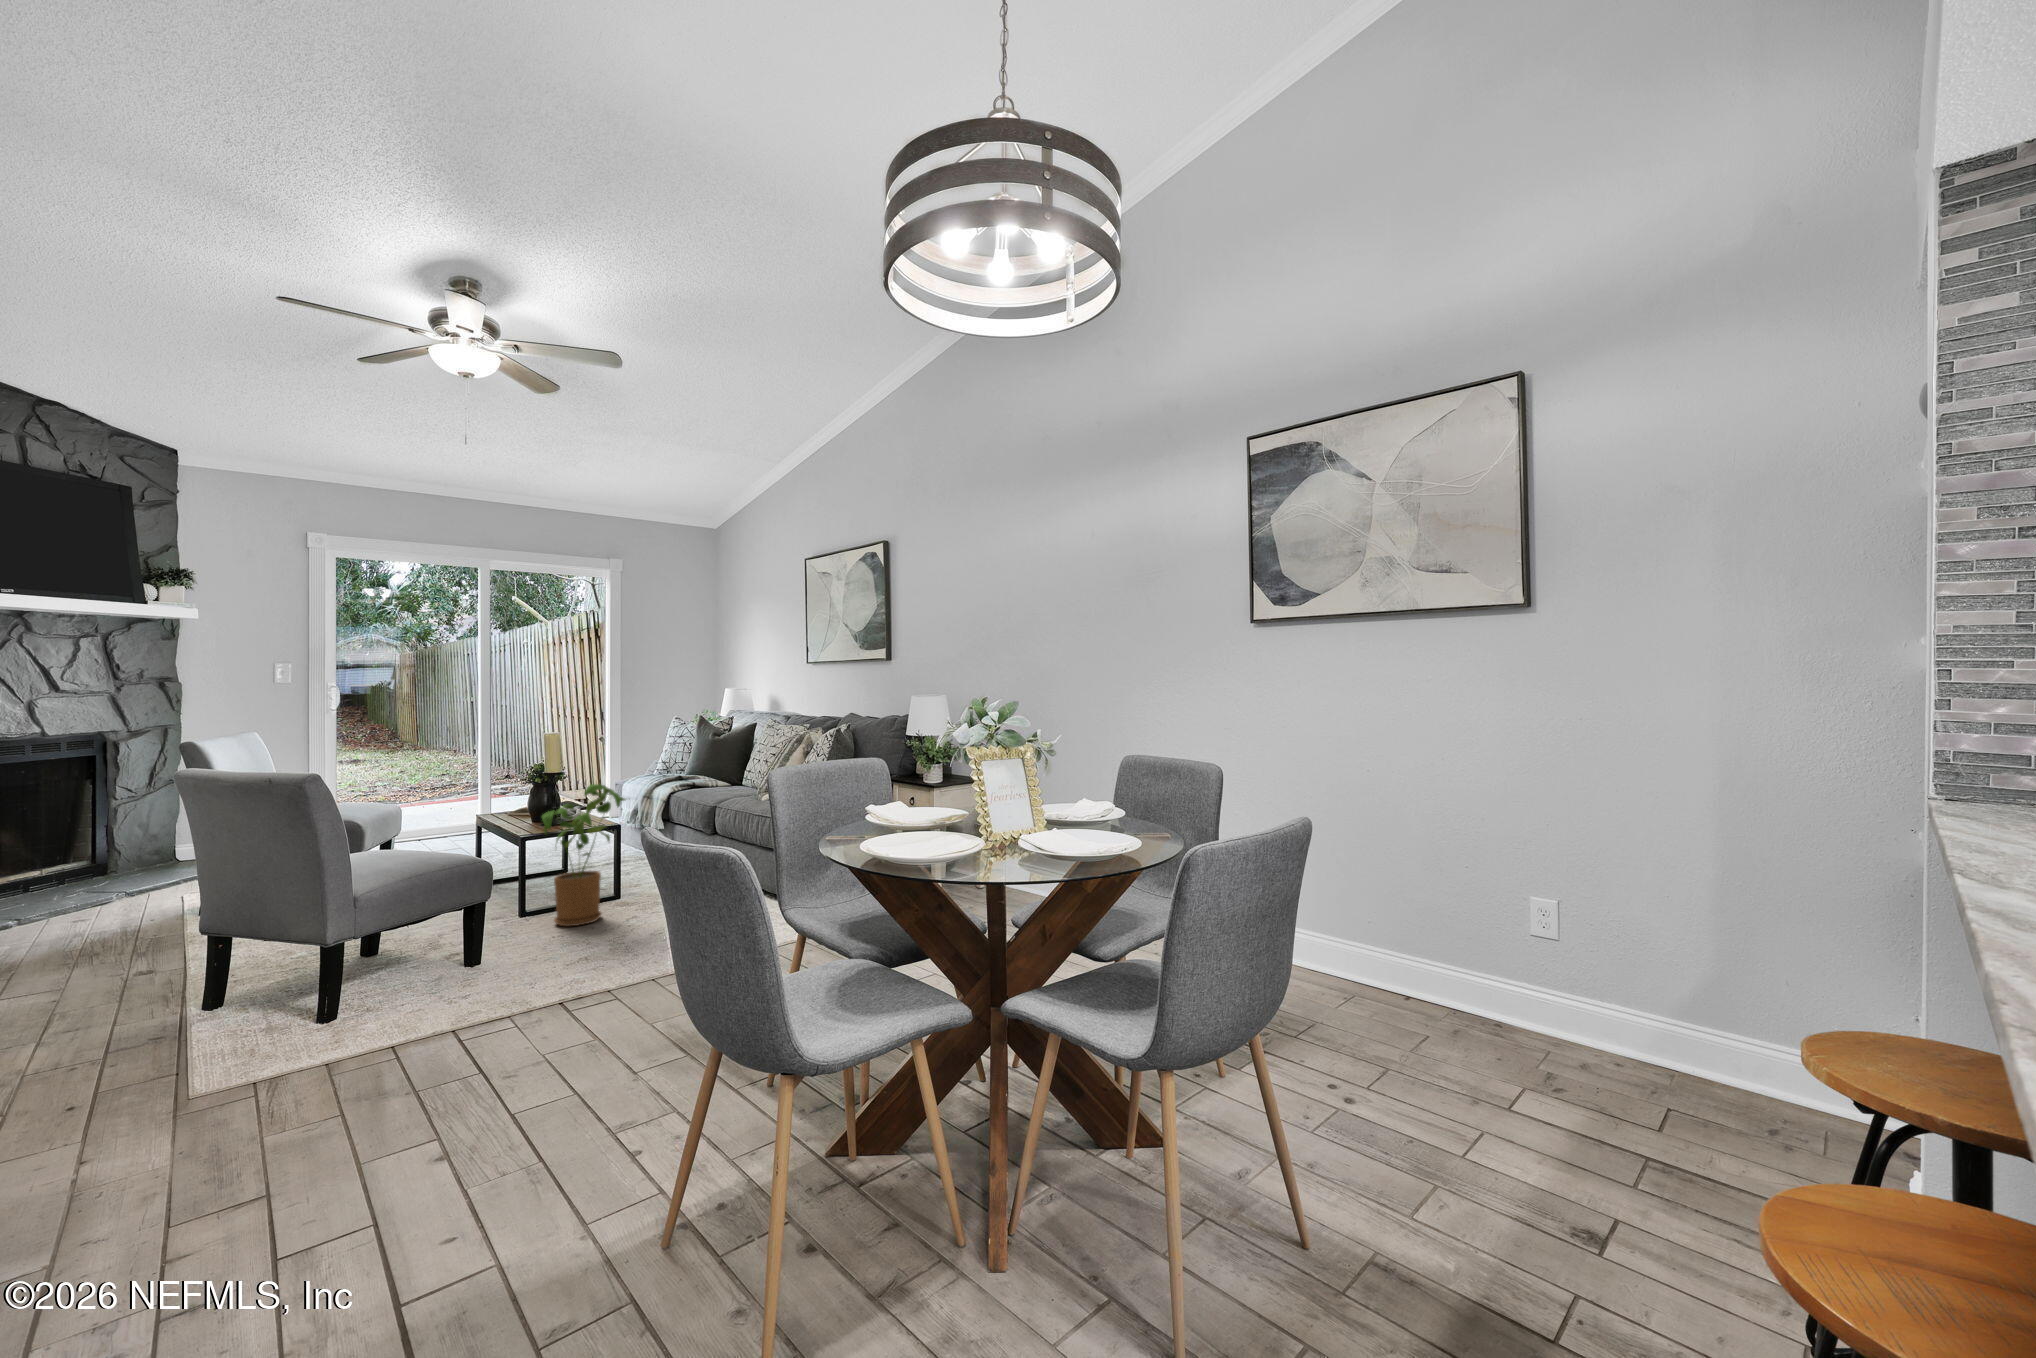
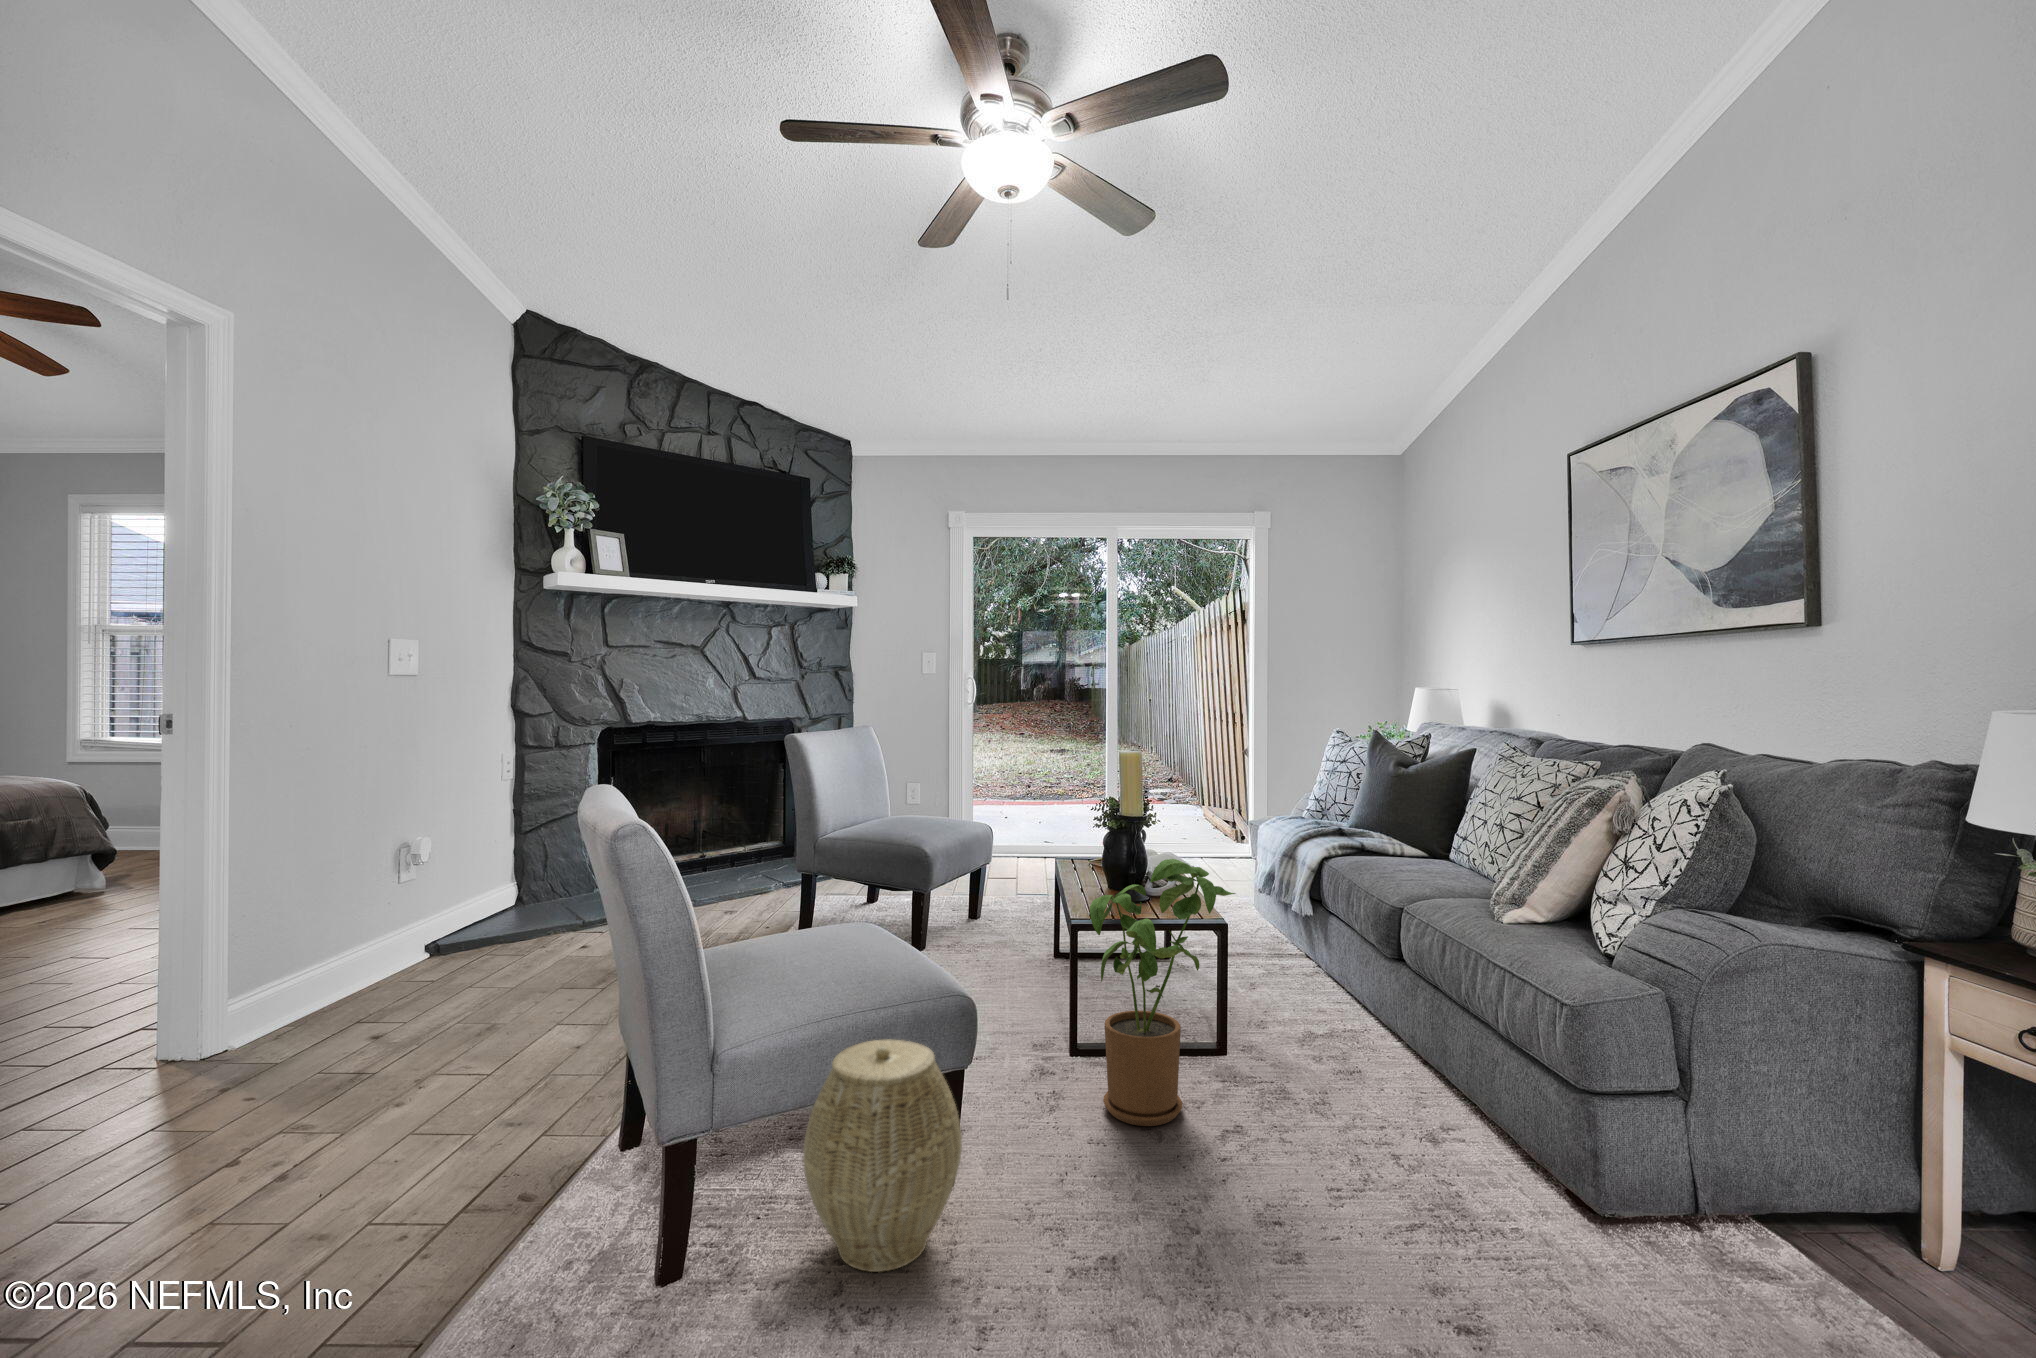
woven basket: none [400,882,499,990] -> present [803,1040,962,1272]

